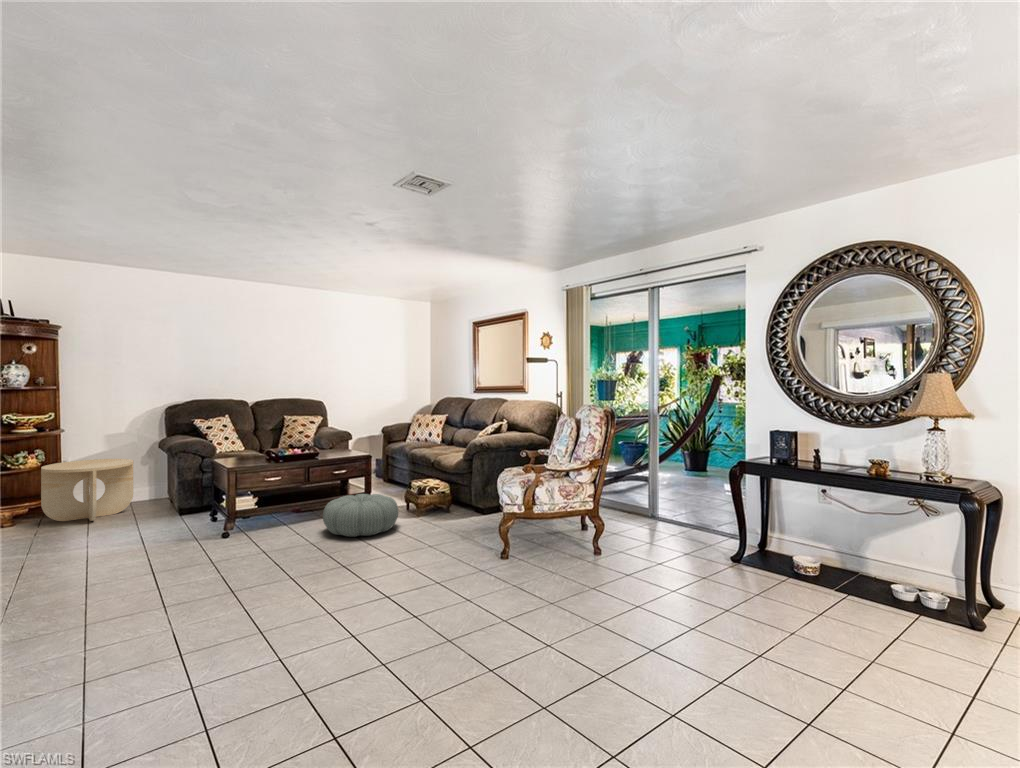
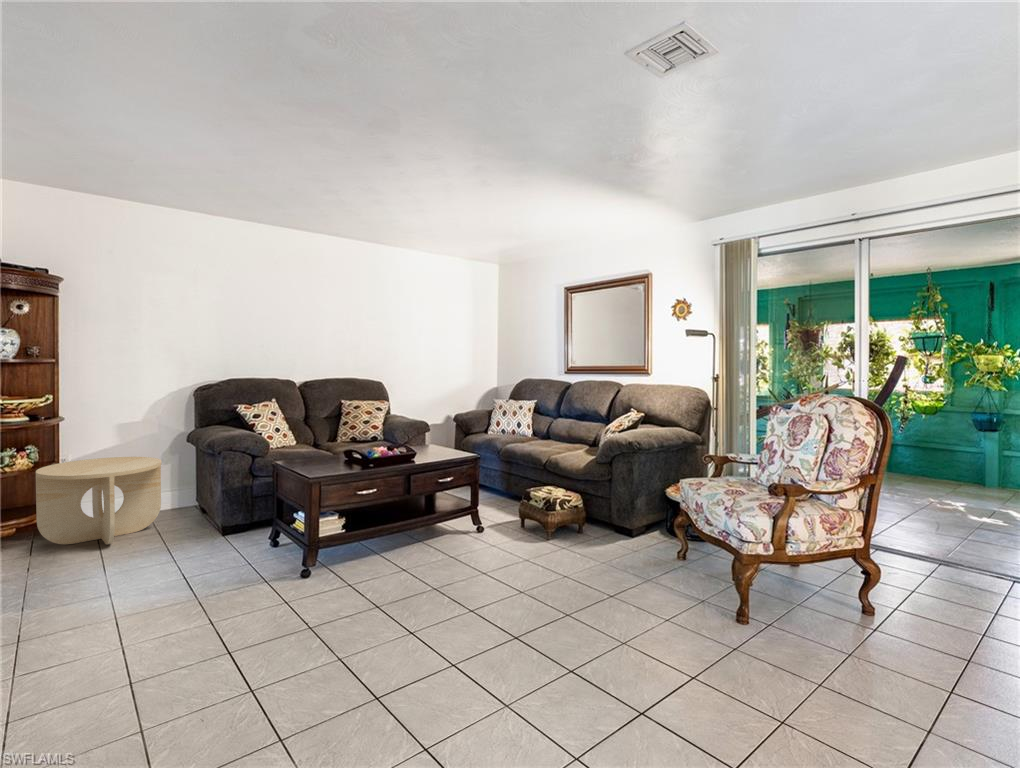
pouf: present [323,494,398,537] -> none [438,511,540,576]

